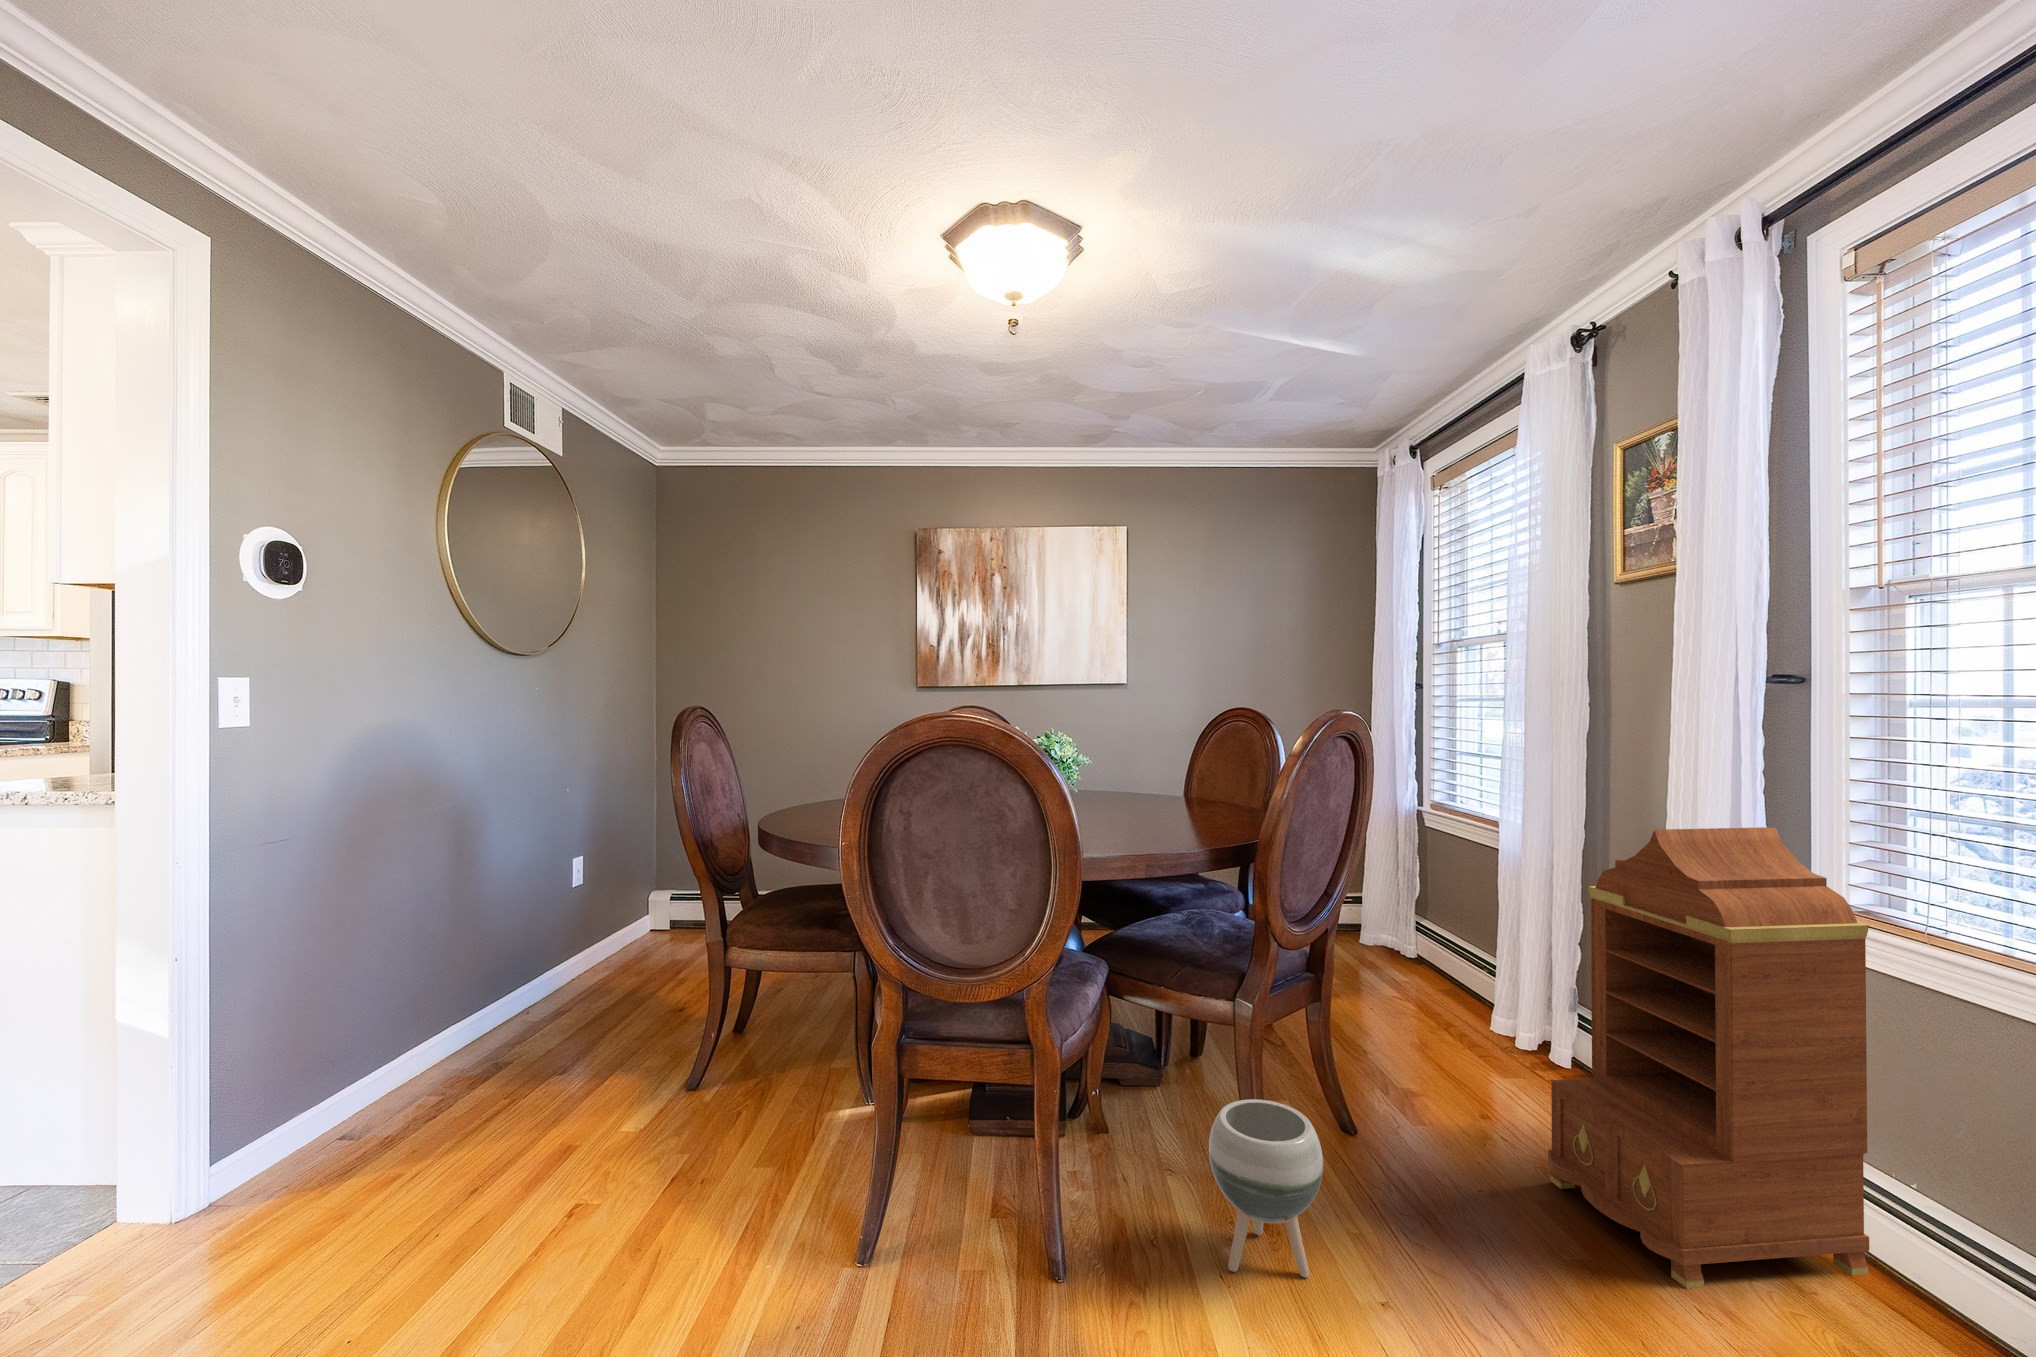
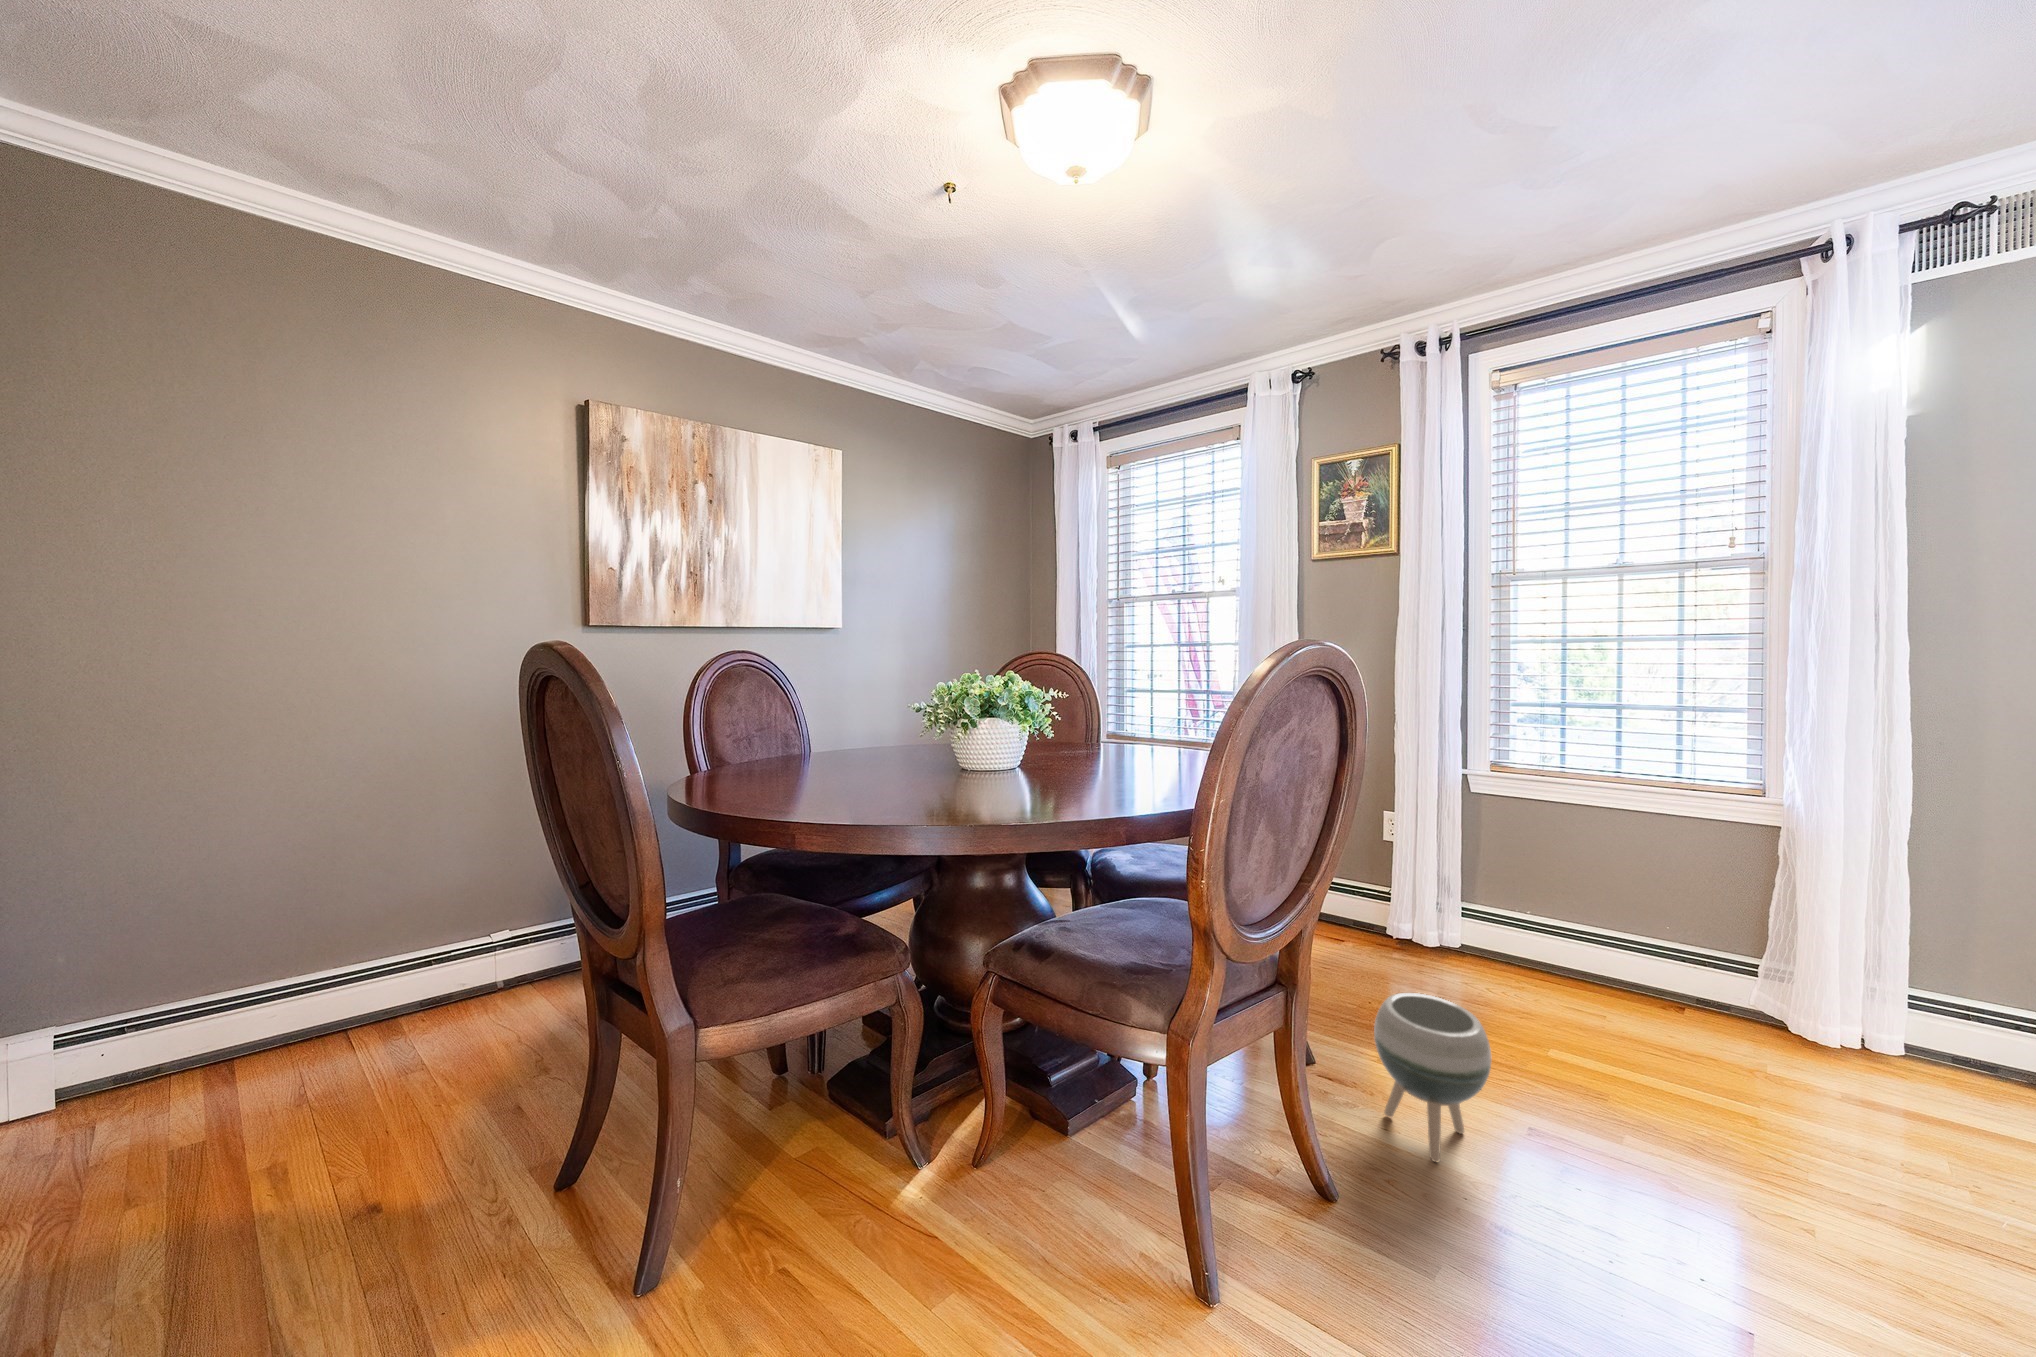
cabinet: present [1548,827,1869,1289] -> none [1394,717,1545,1017]

